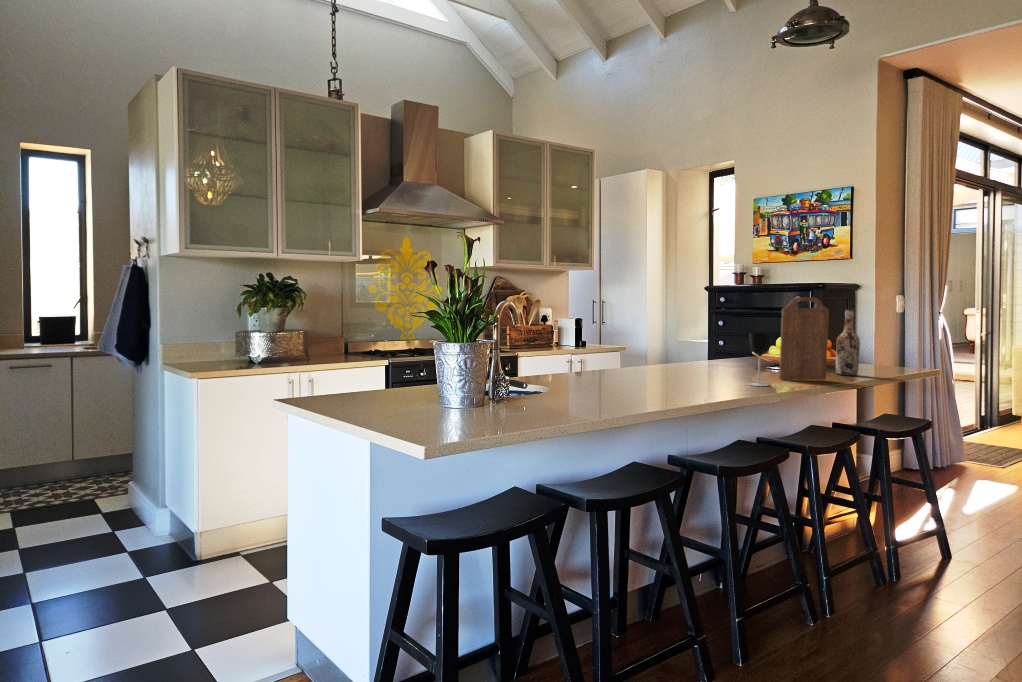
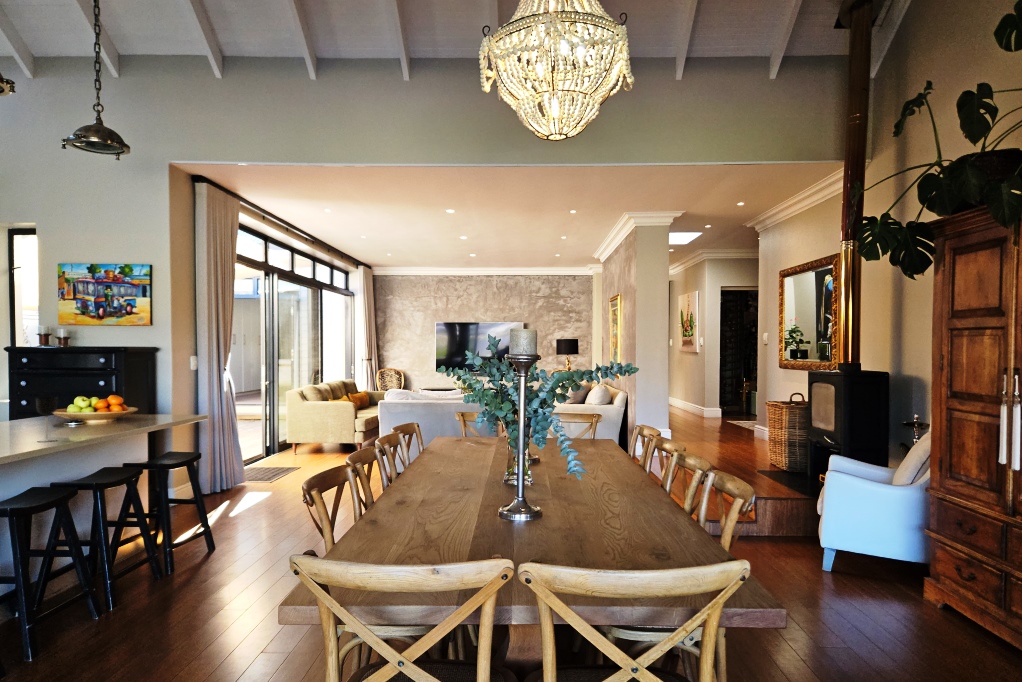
cutting board: present [779,297,829,380] -> none [70,365,114,433]
wine bottle: present [835,310,860,376] -> none [126,371,145,423]

